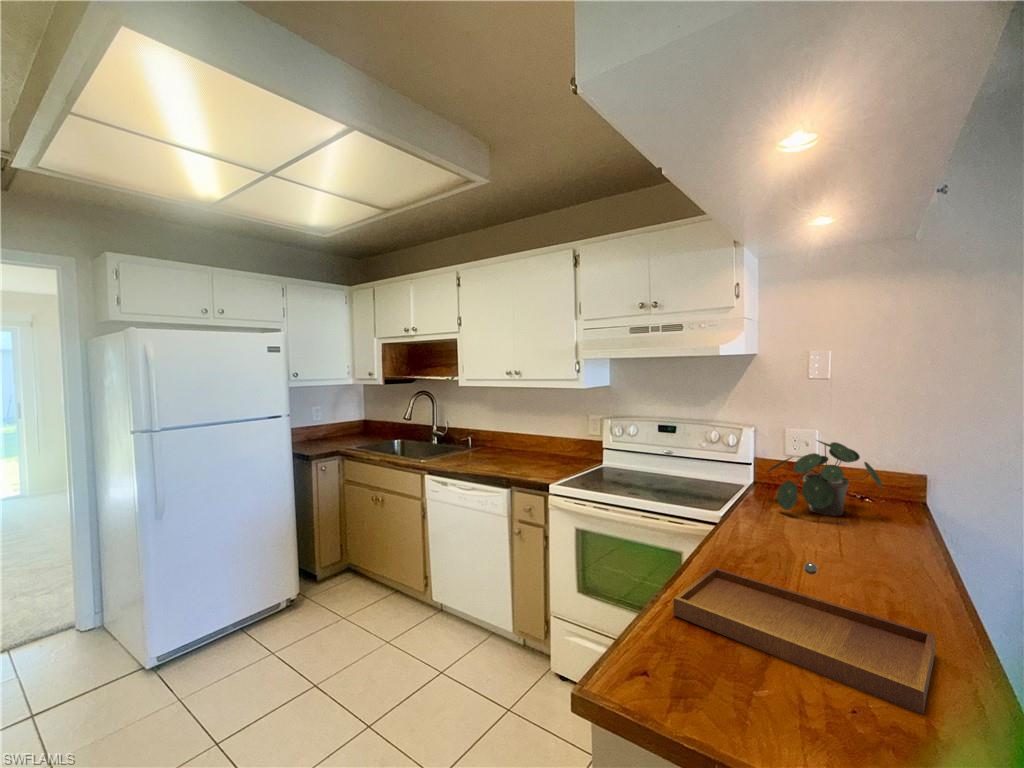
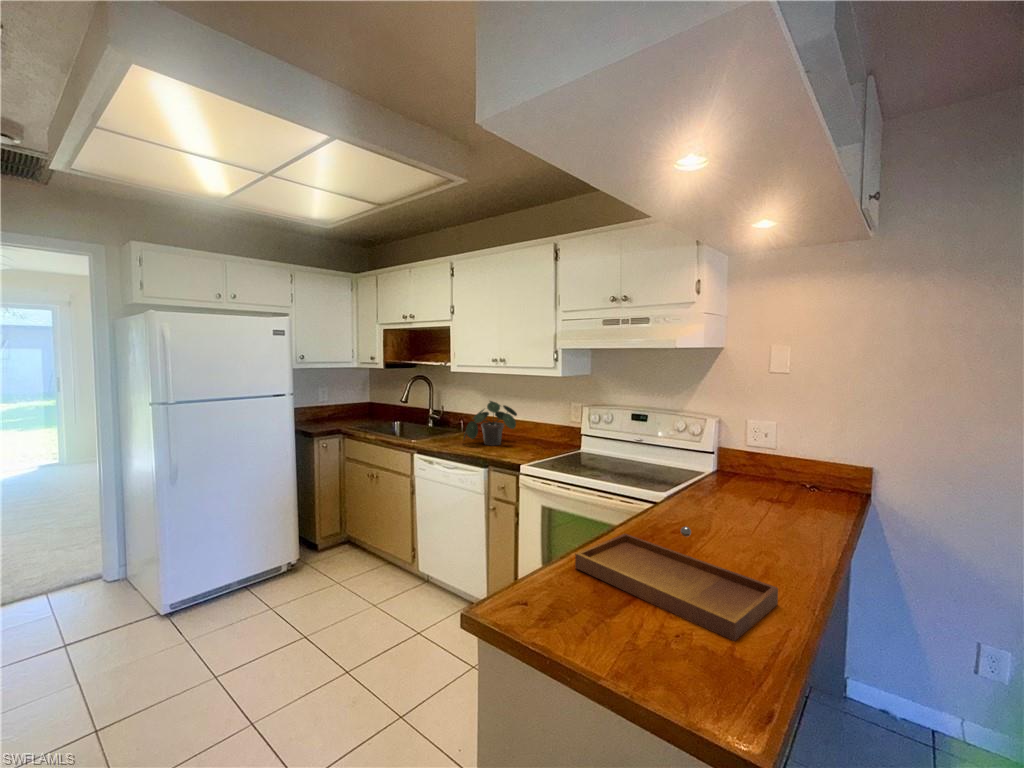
potted plant: present [768,441,882,516] -> present [464,401,517,446]

